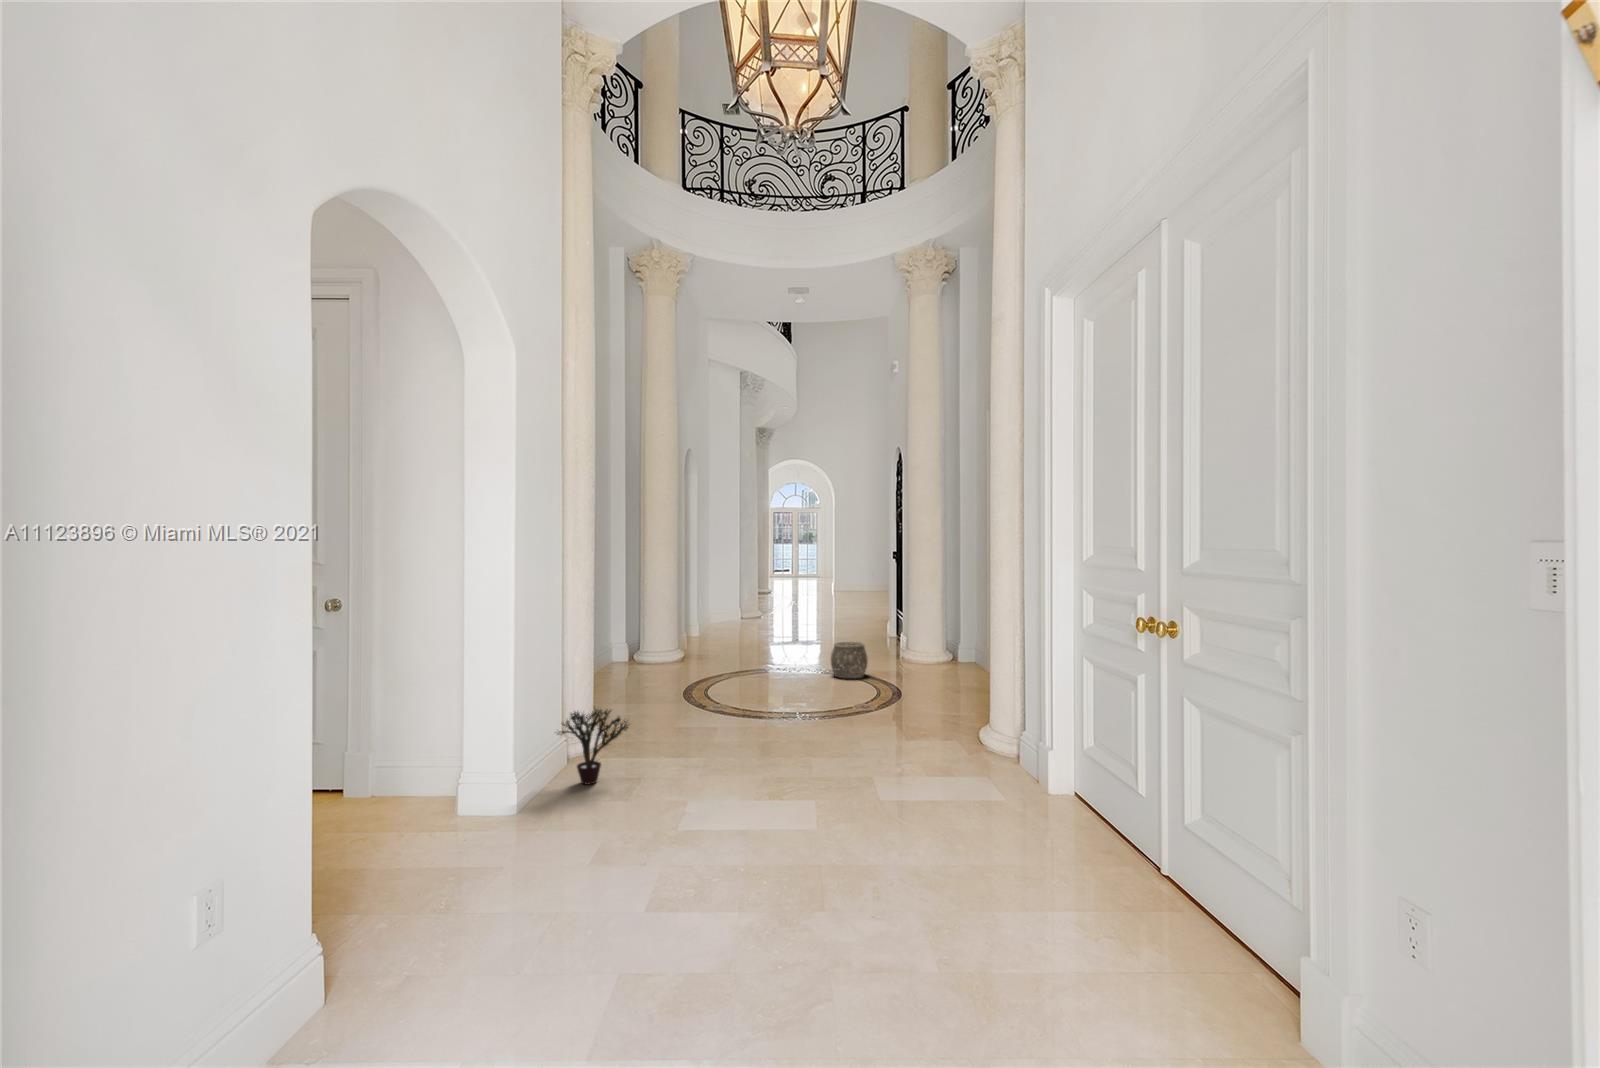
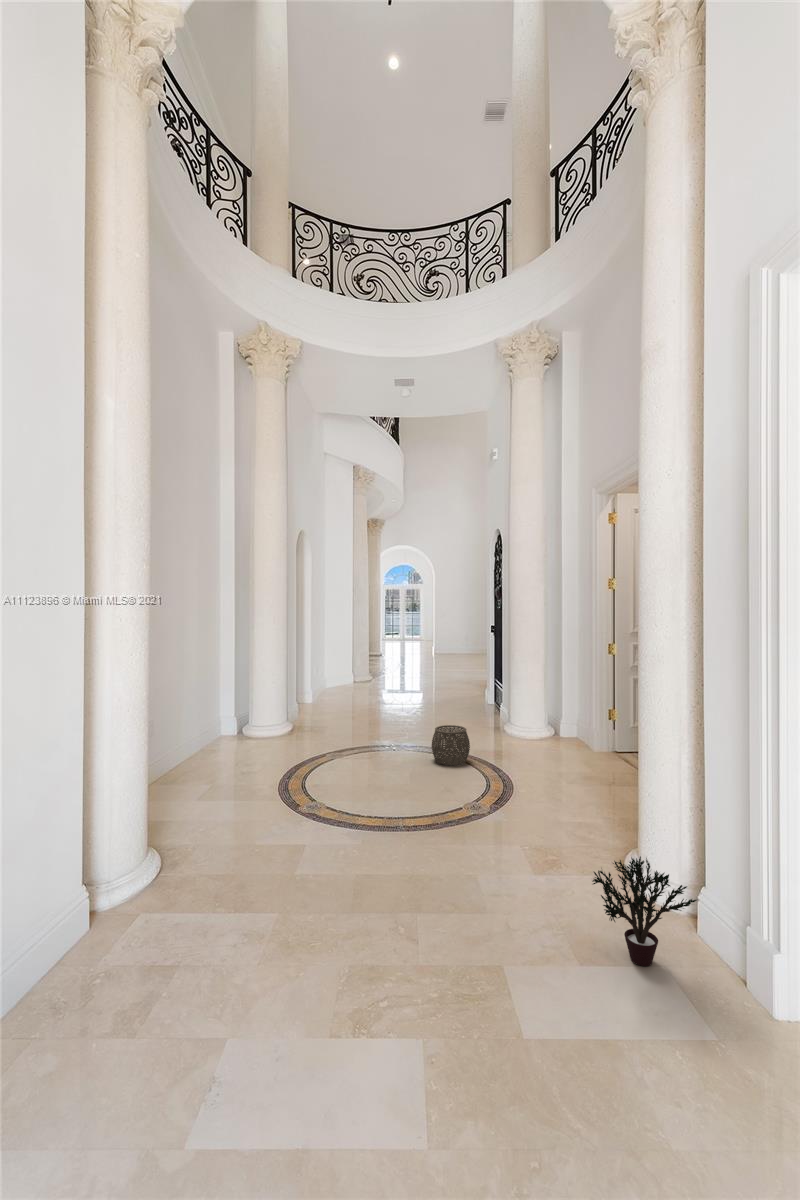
potted plant: present [559,709,629,784] -> present [592,856,697,966]

